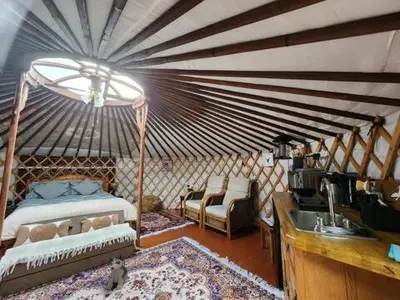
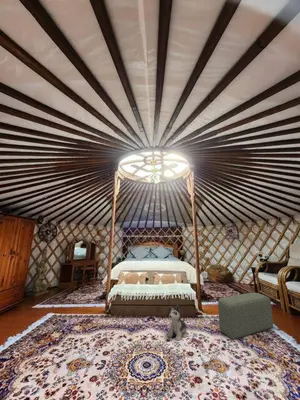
pouf: none [159,221,198,266] -> present [218,292,273,339]

